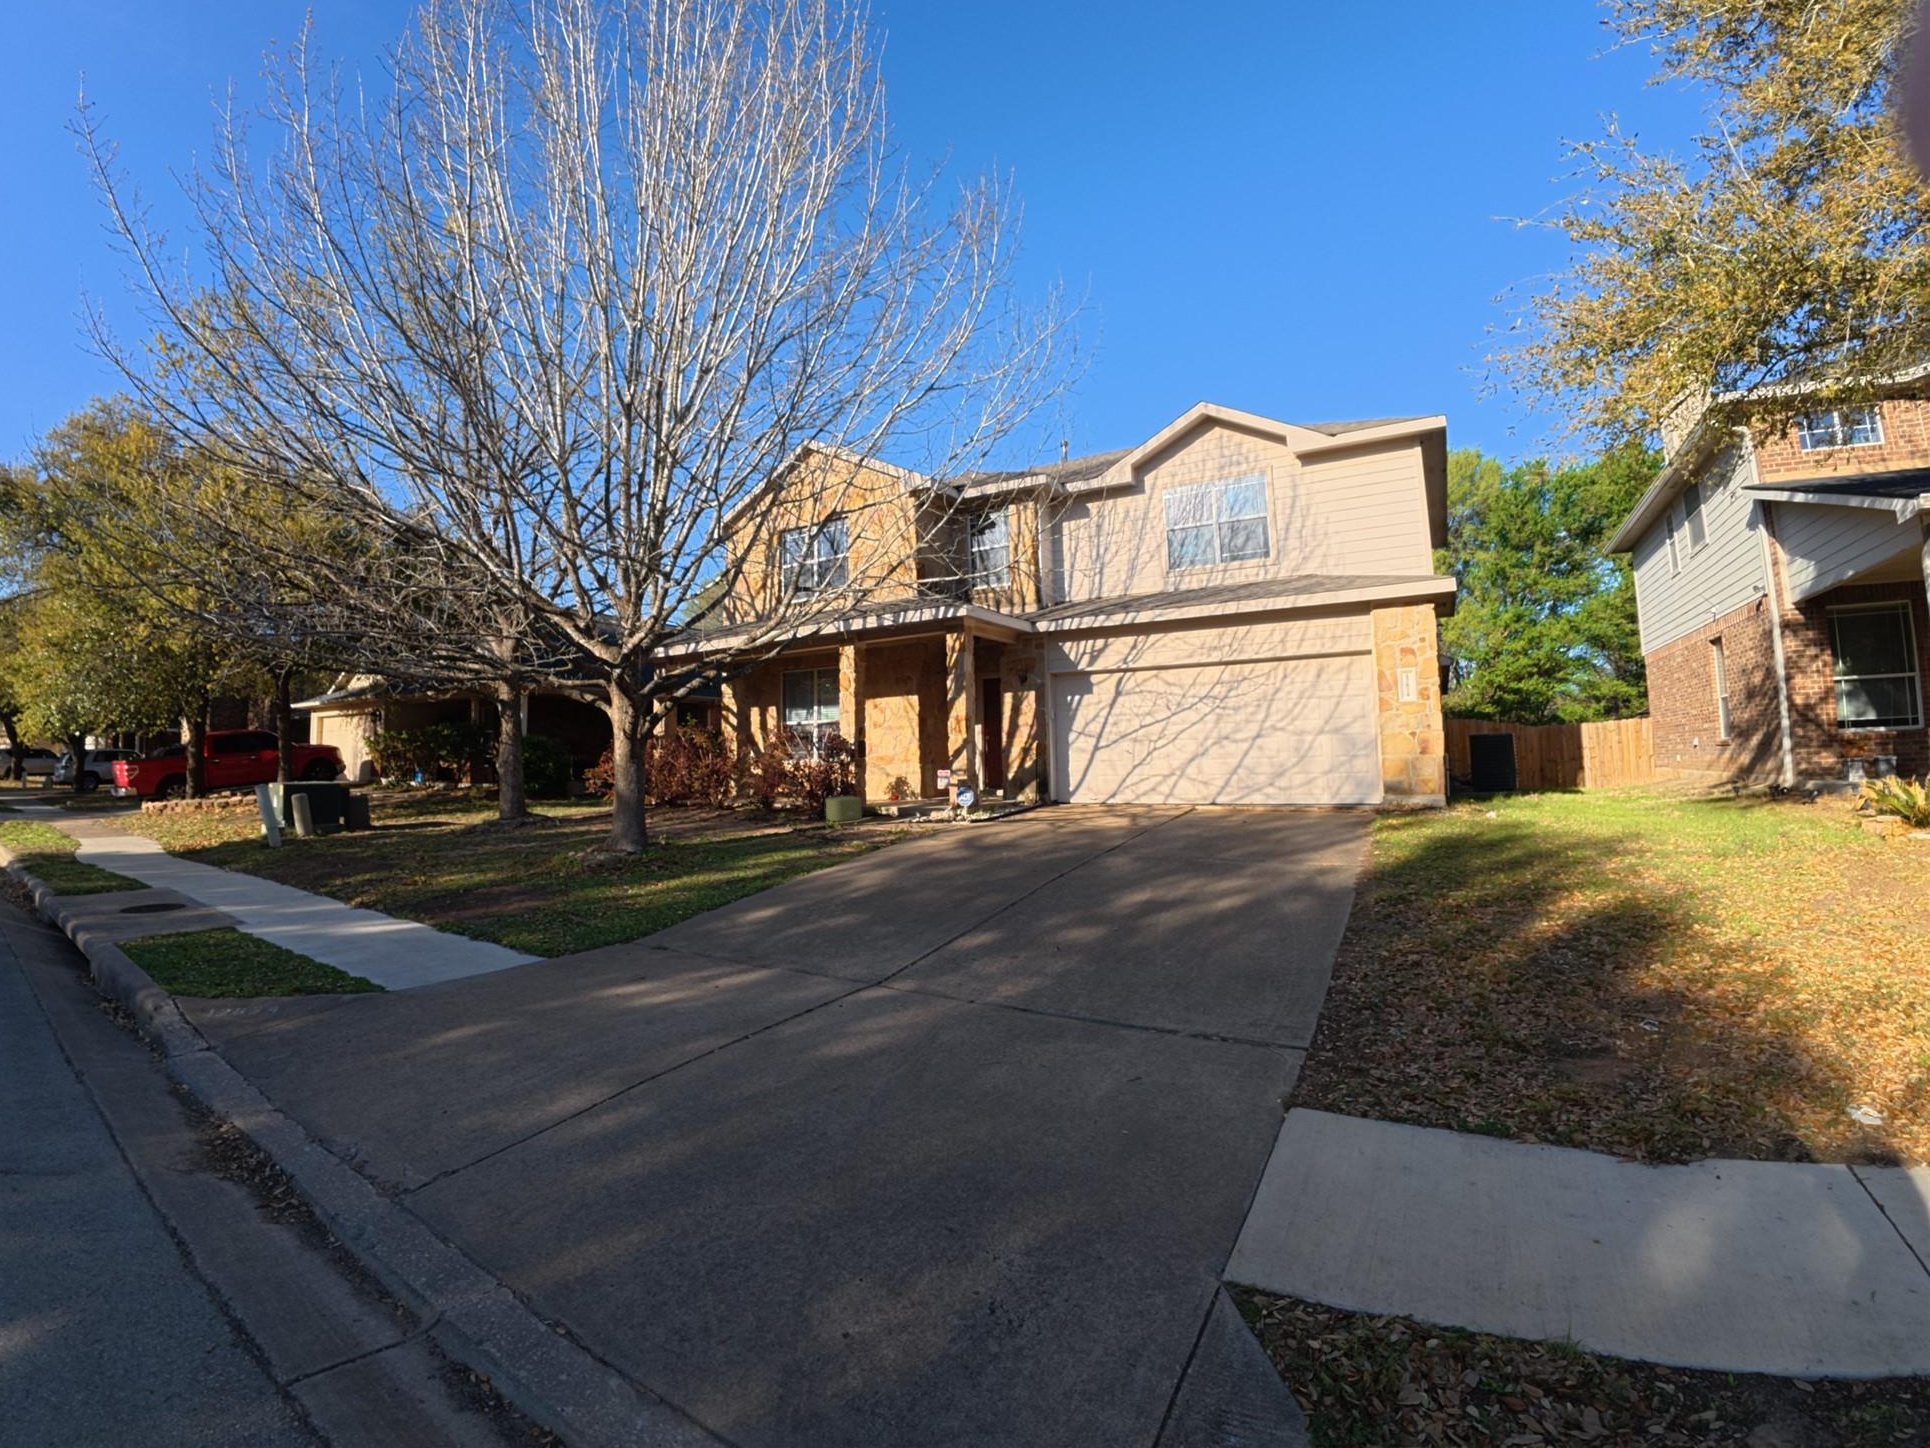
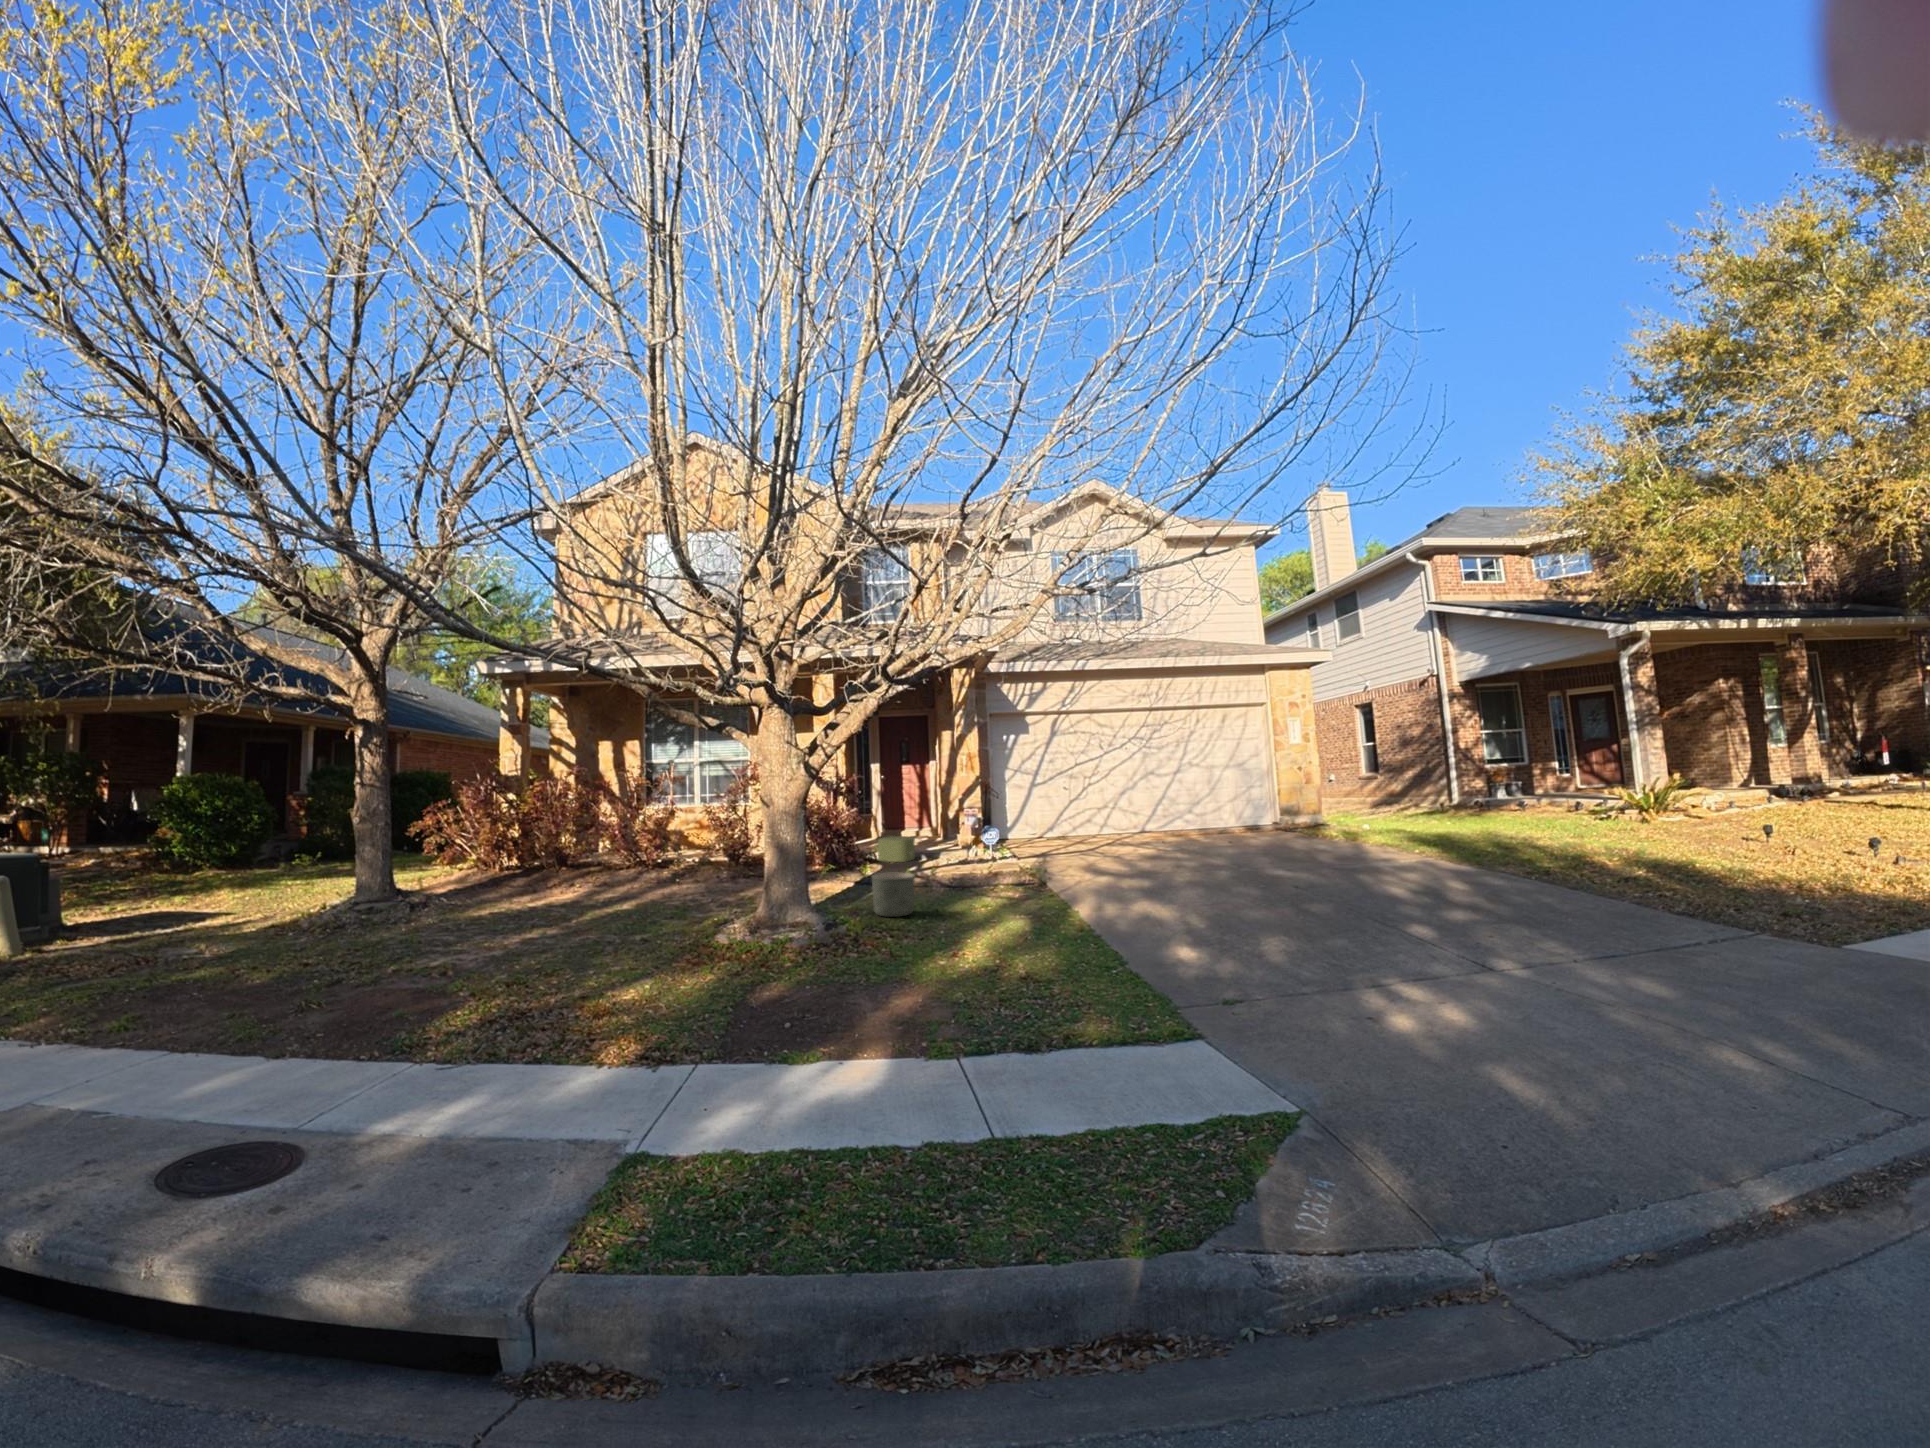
planter: none [579,828,619,868] -> present [872,873,915,917]

